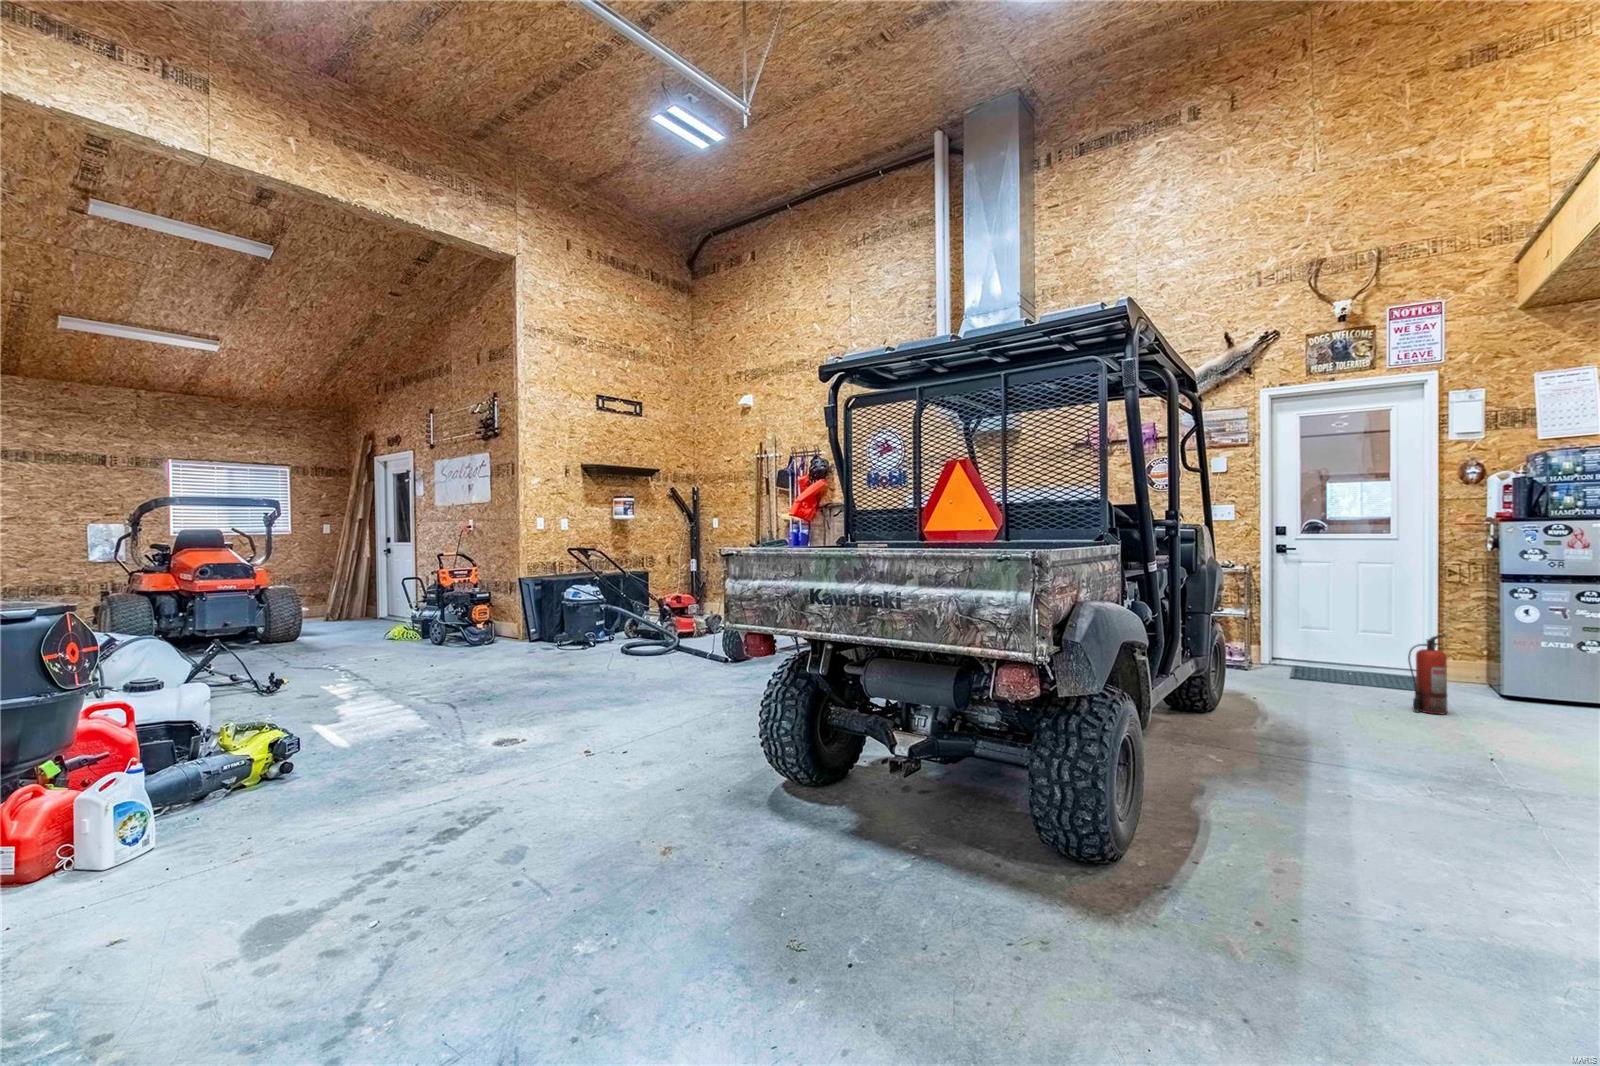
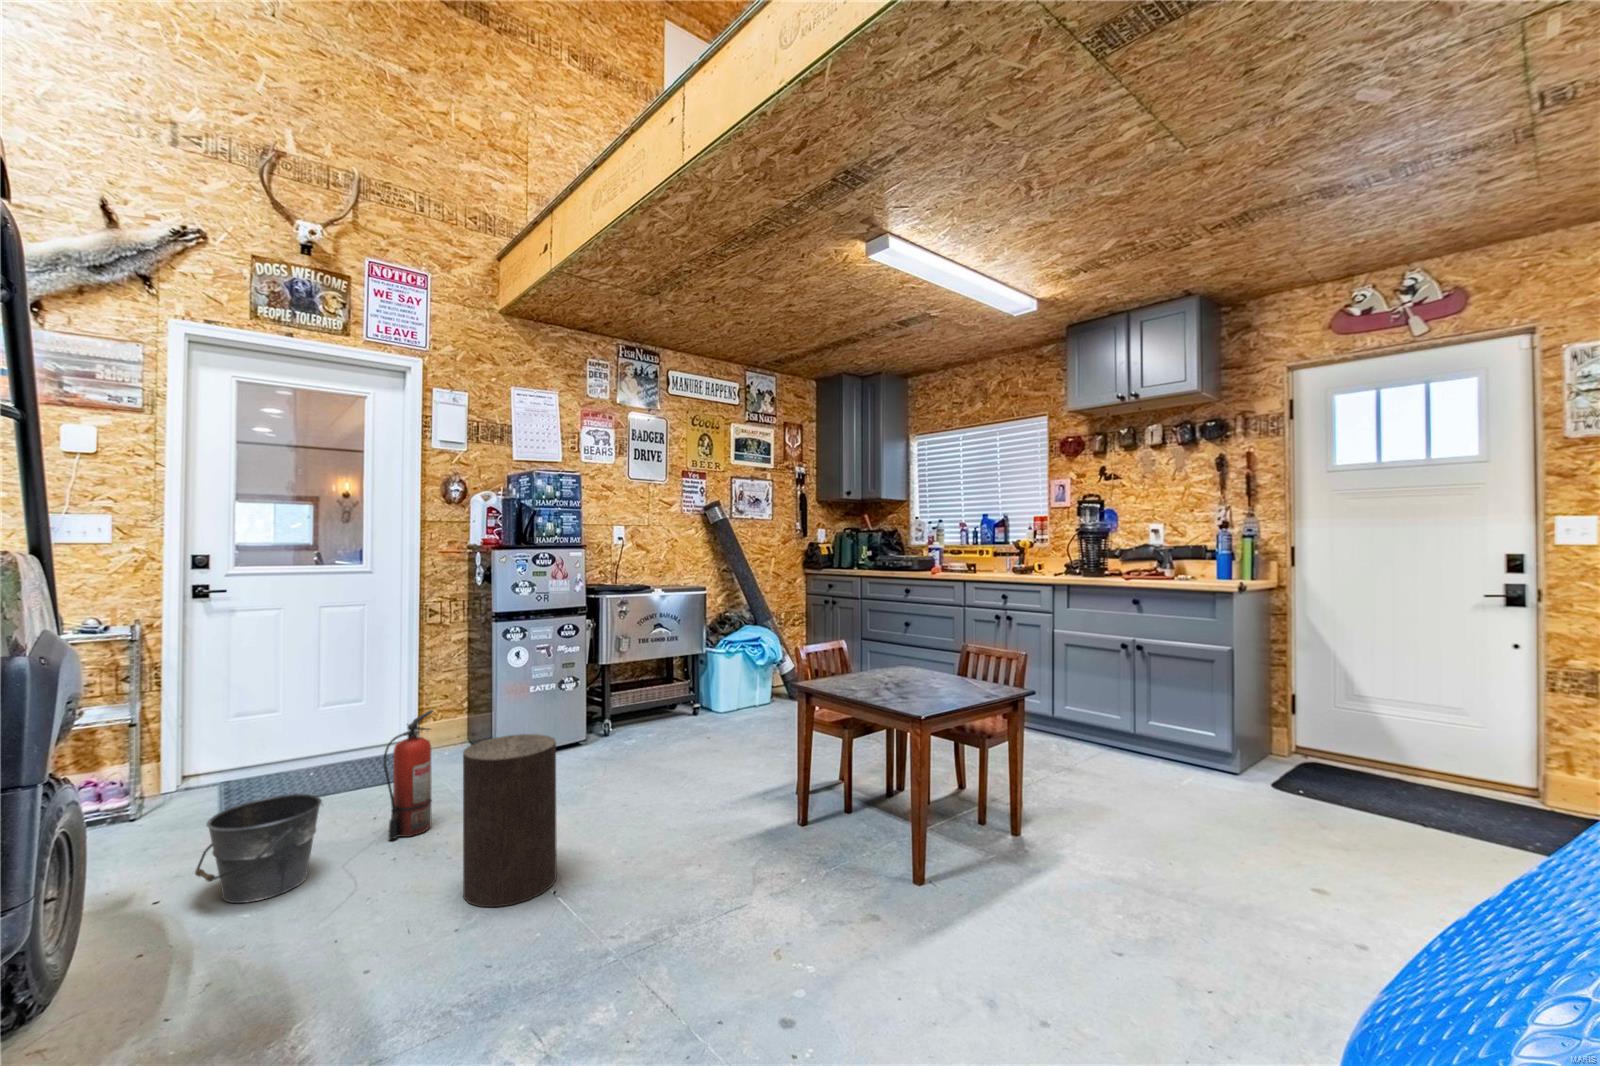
stool: none [1468,650,1556,759] -> present [463,734,557,907]
bucket: none [1297,661,1366,712] -> present [195,794,322,903]

